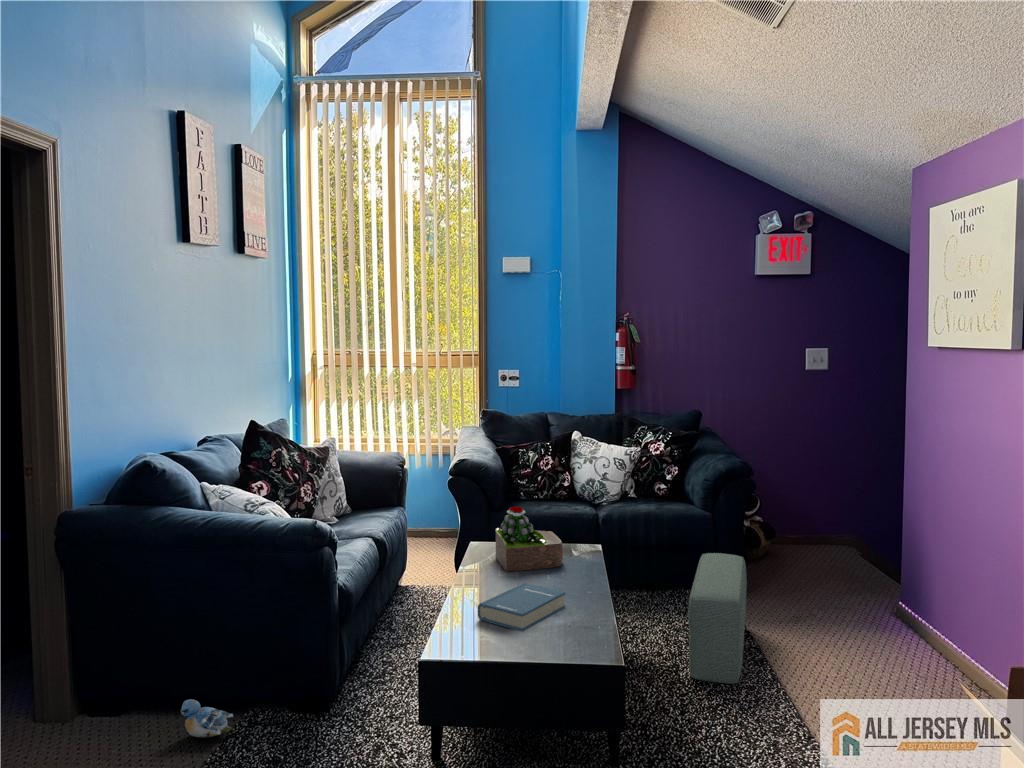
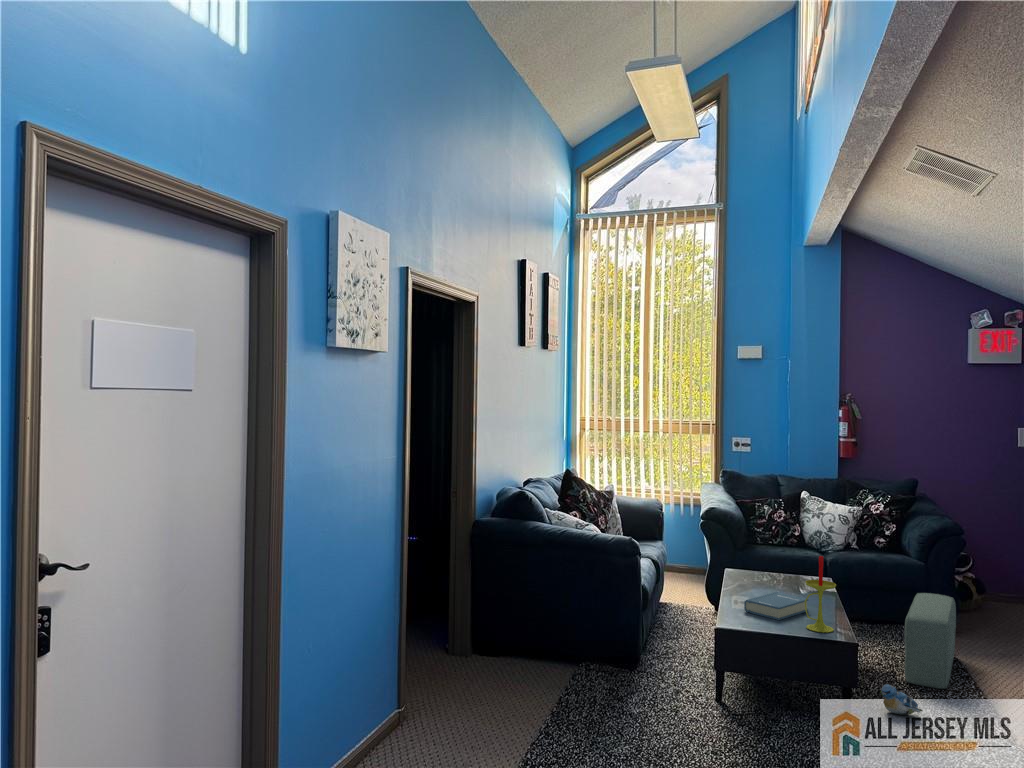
succulent plant: present [496,507,563,572] -> none [747,541,801,589]
candle: none [553,537,598,650] -> present [805,556,836,633]
plush toy: present [180,699,233,738] -> present [880,684,922,715]

